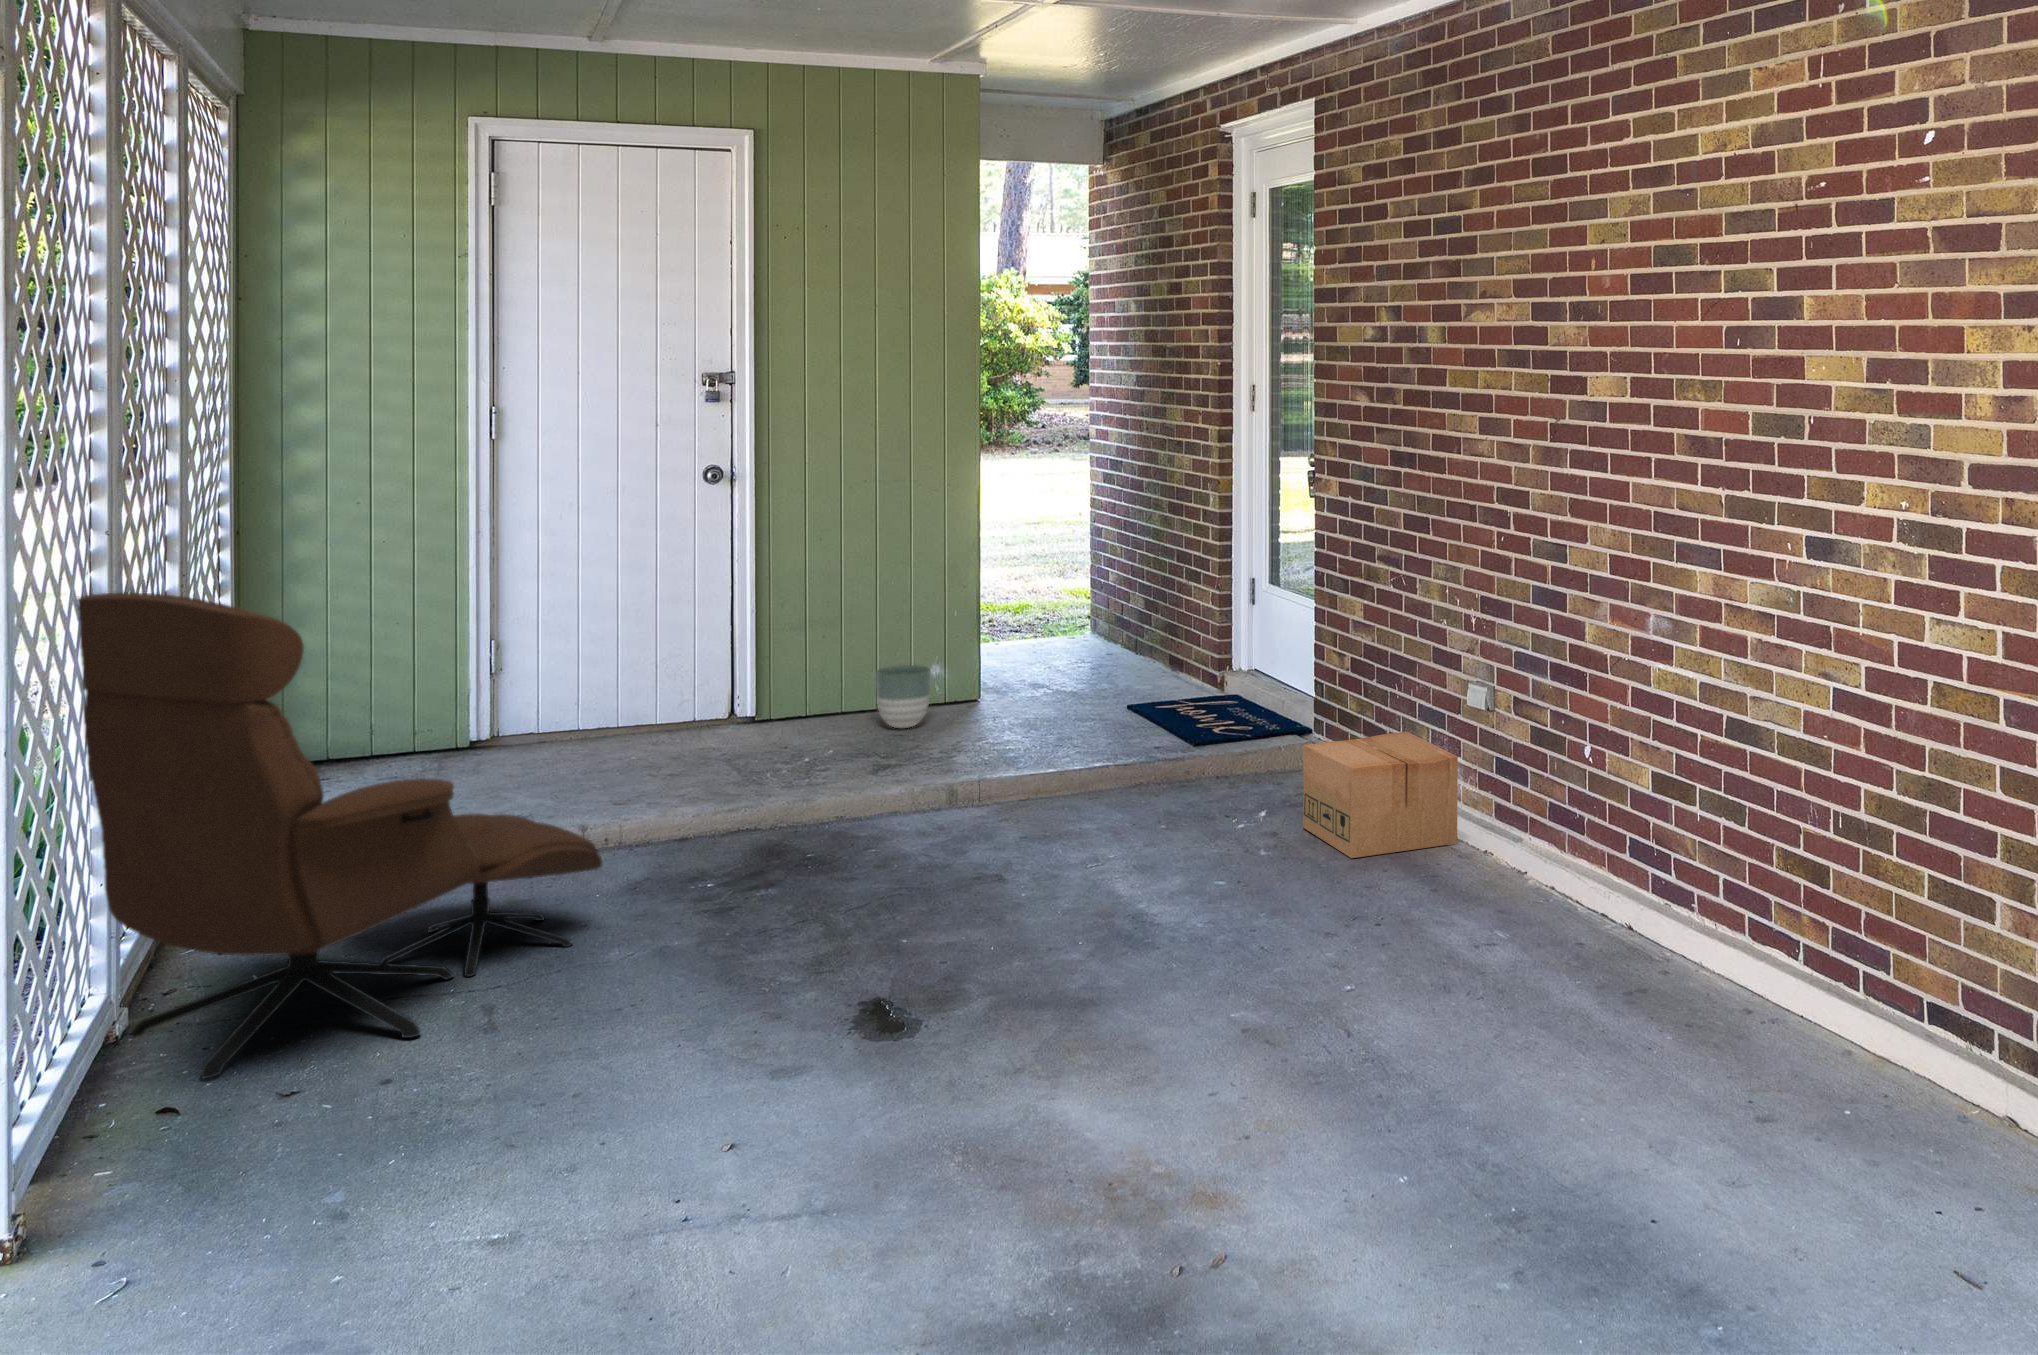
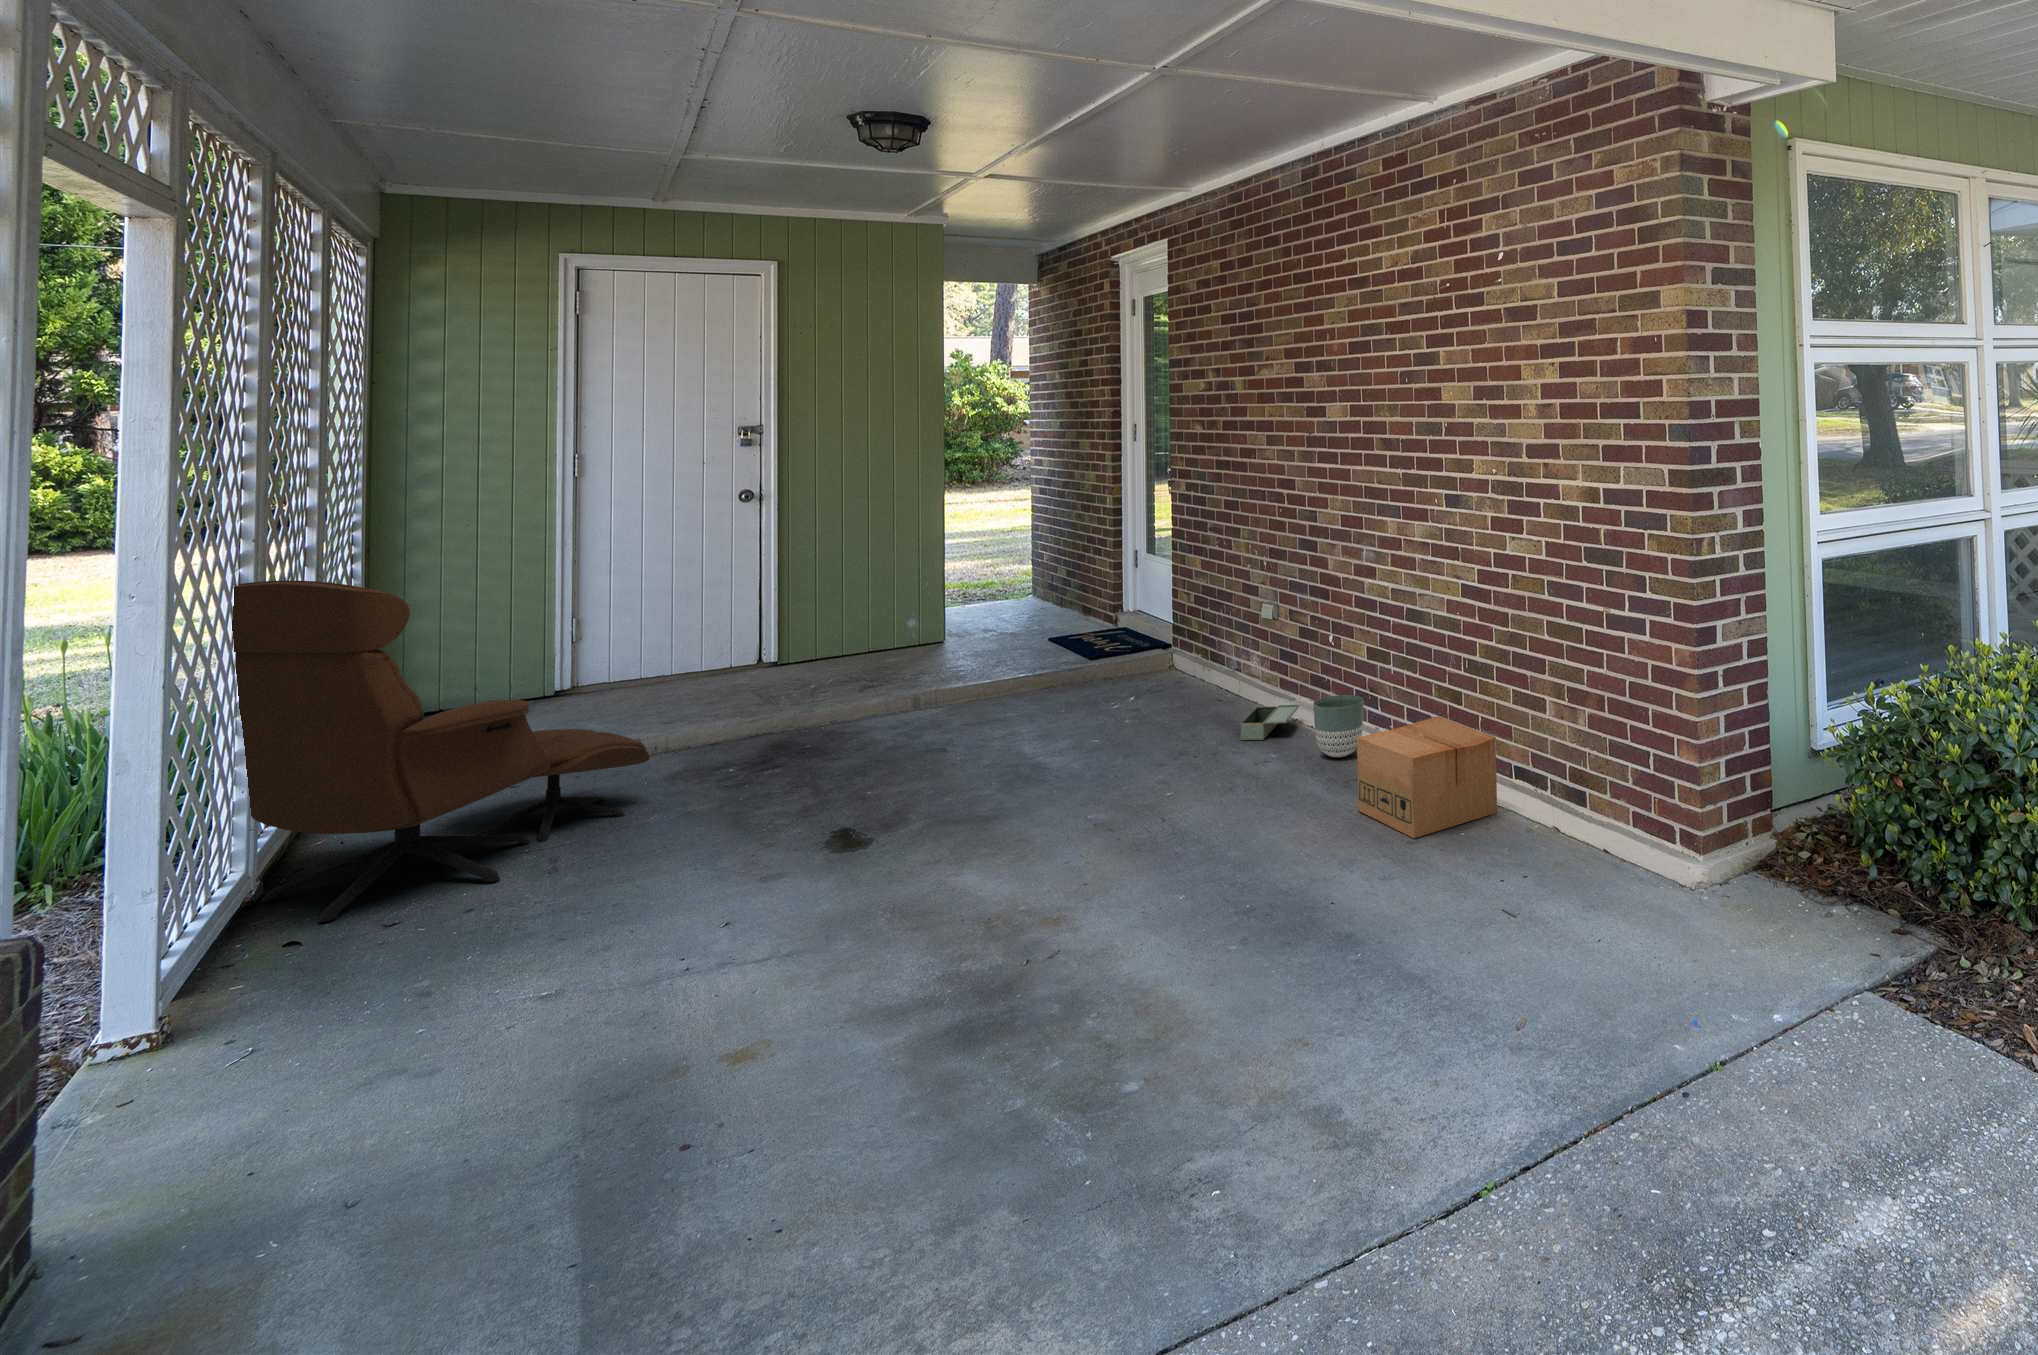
planter: present [876,665,931,728] -> present [1313,695,1364,757]
cardboard box: present [1303,731,1458,858] -> present [1357,716,1497,838]
toolbox: none [1437,849,1525,906] -> present [1240,705,1299,740]

